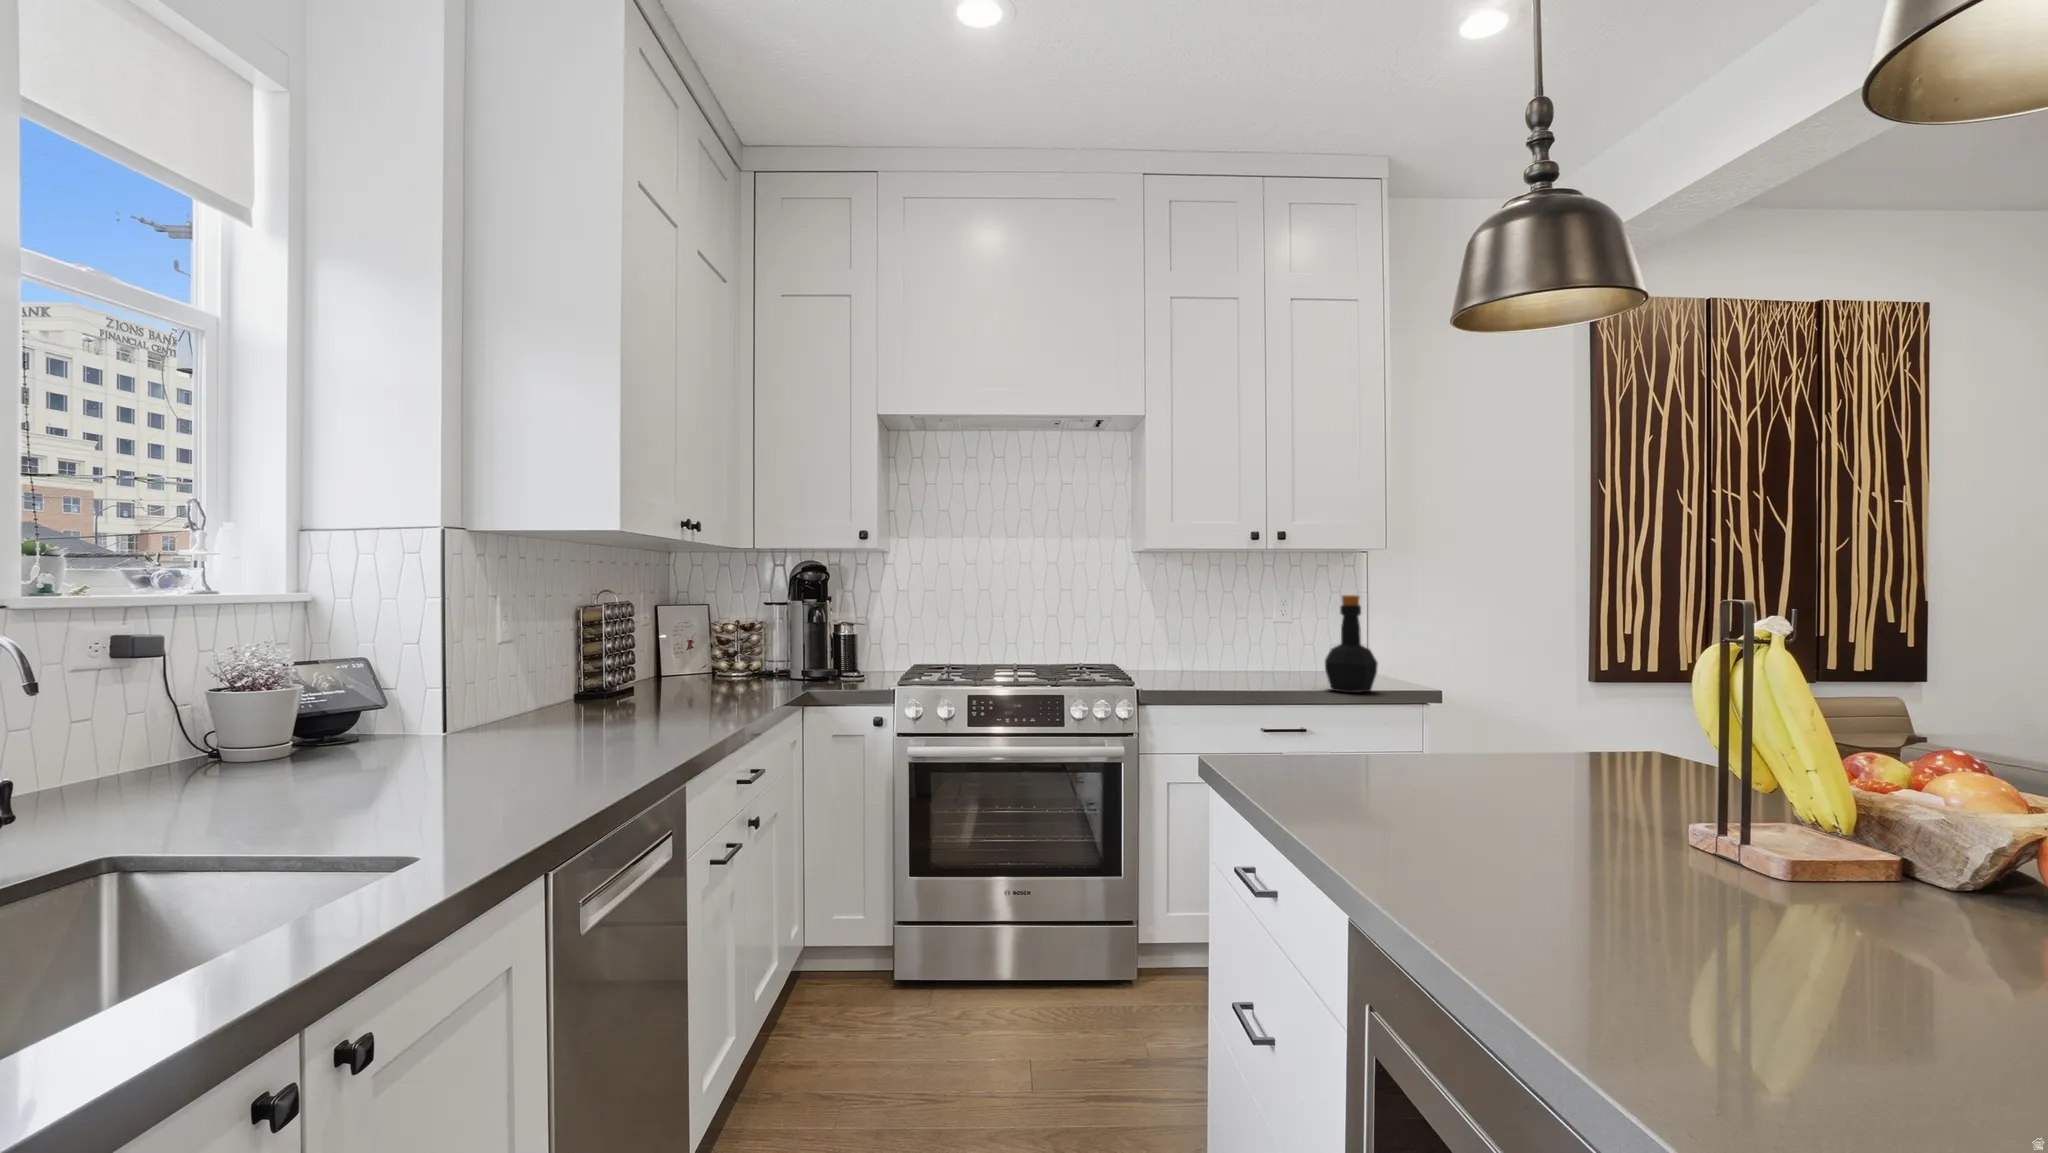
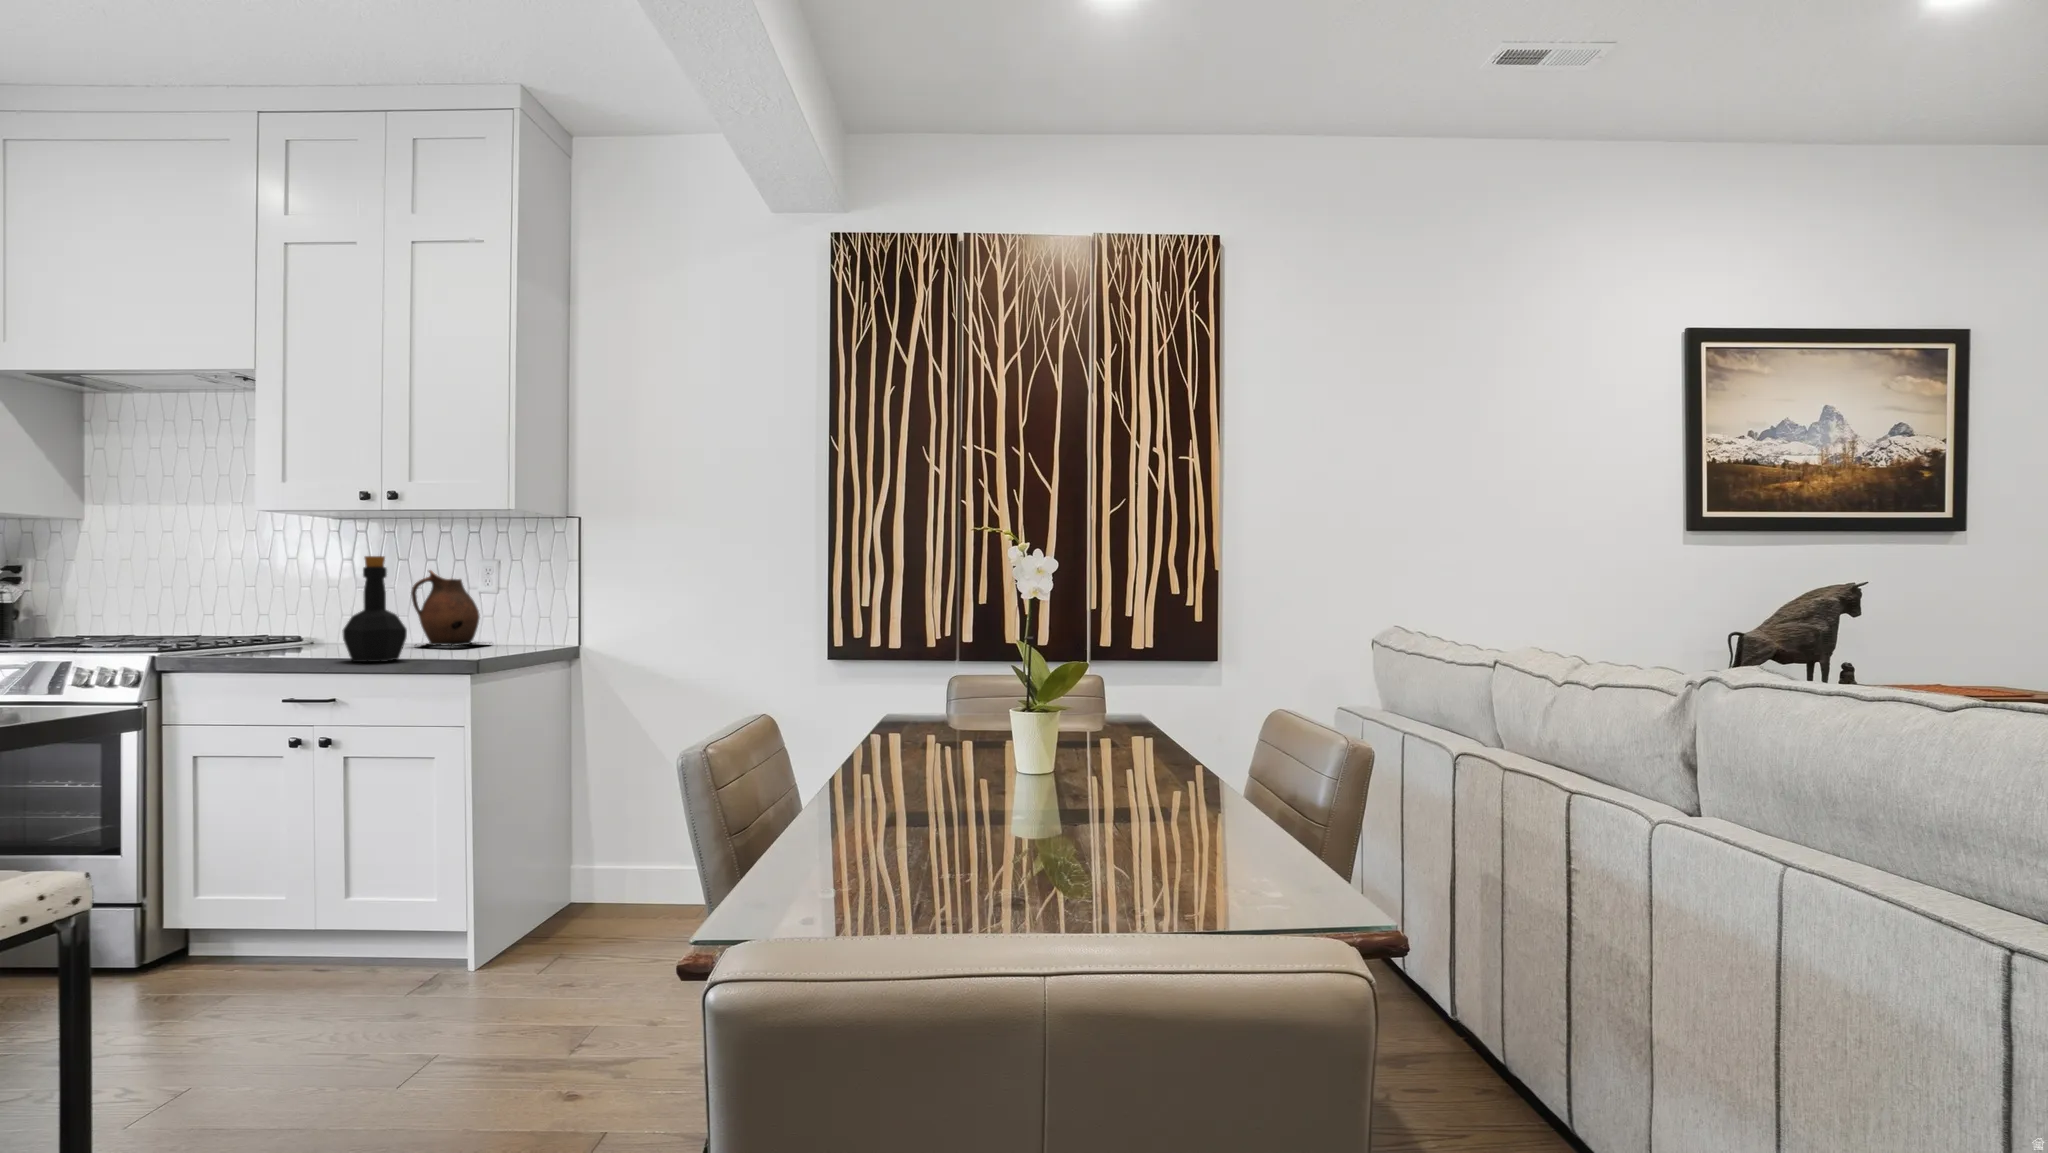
ceramic pitcher: none [1260,603,1322,674] -> present [411,570,480,646]

